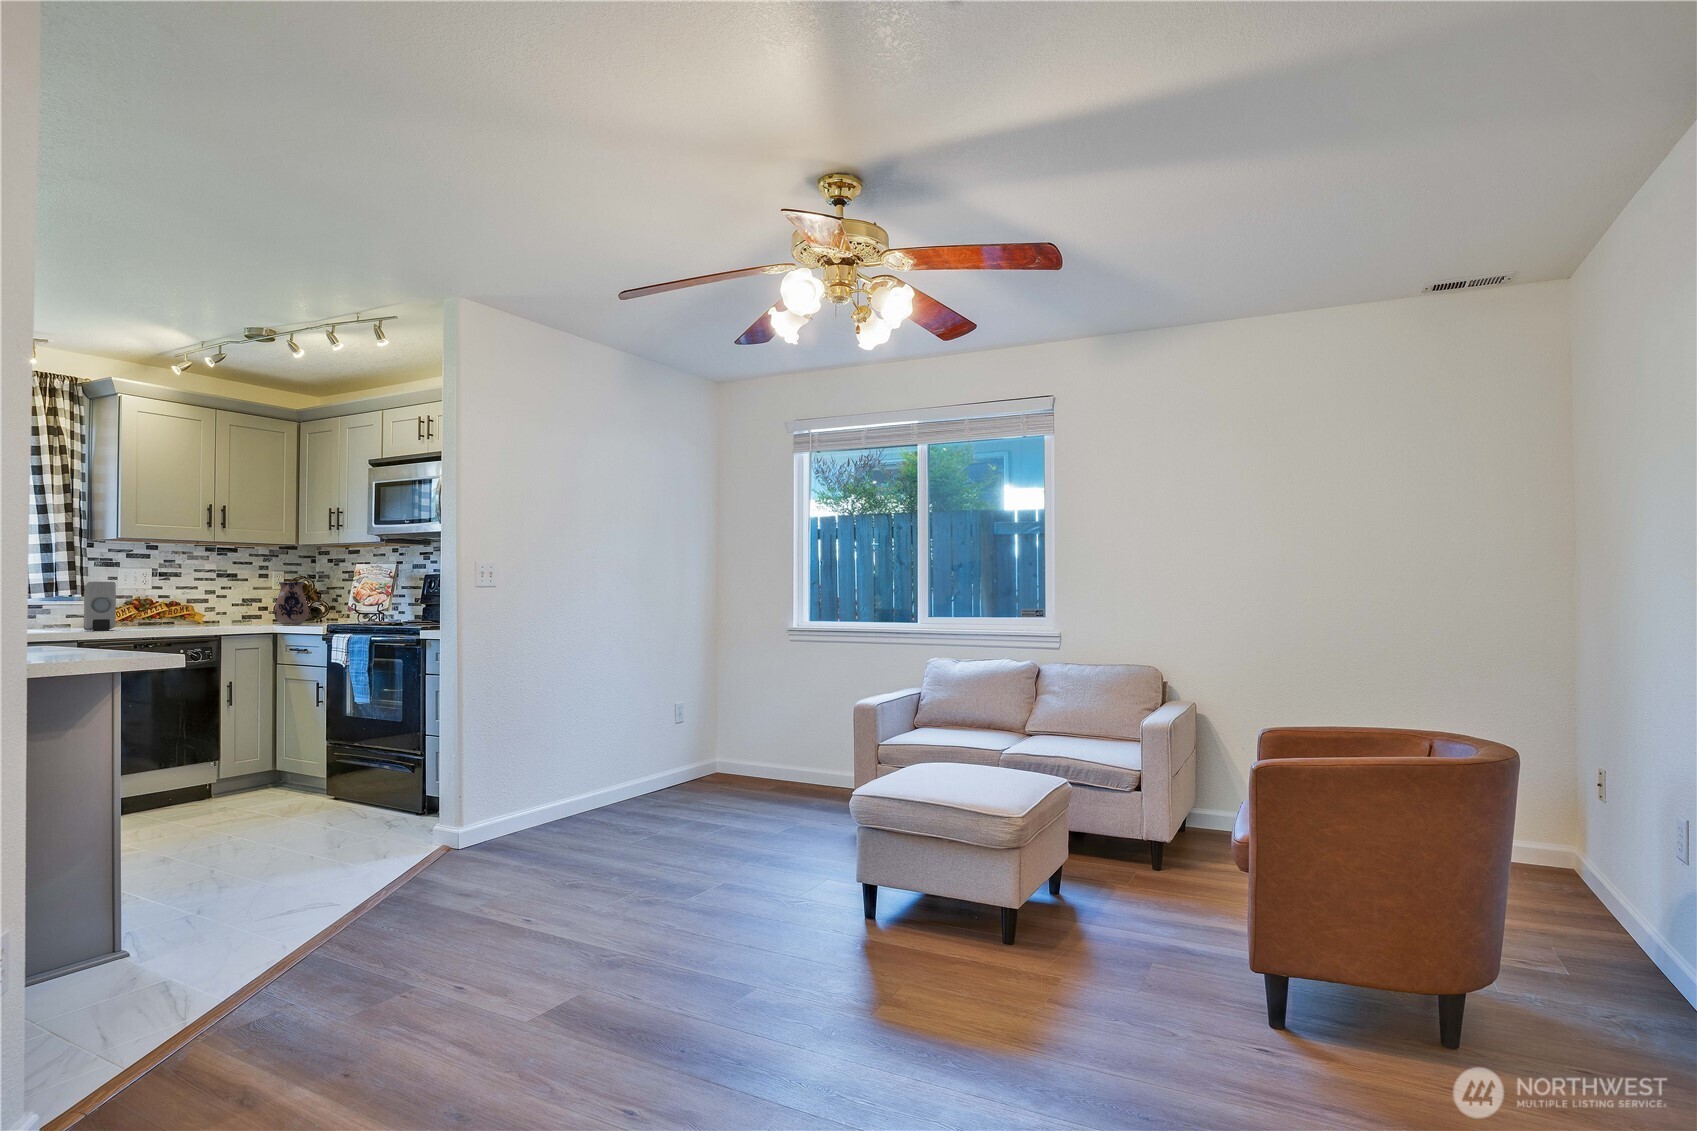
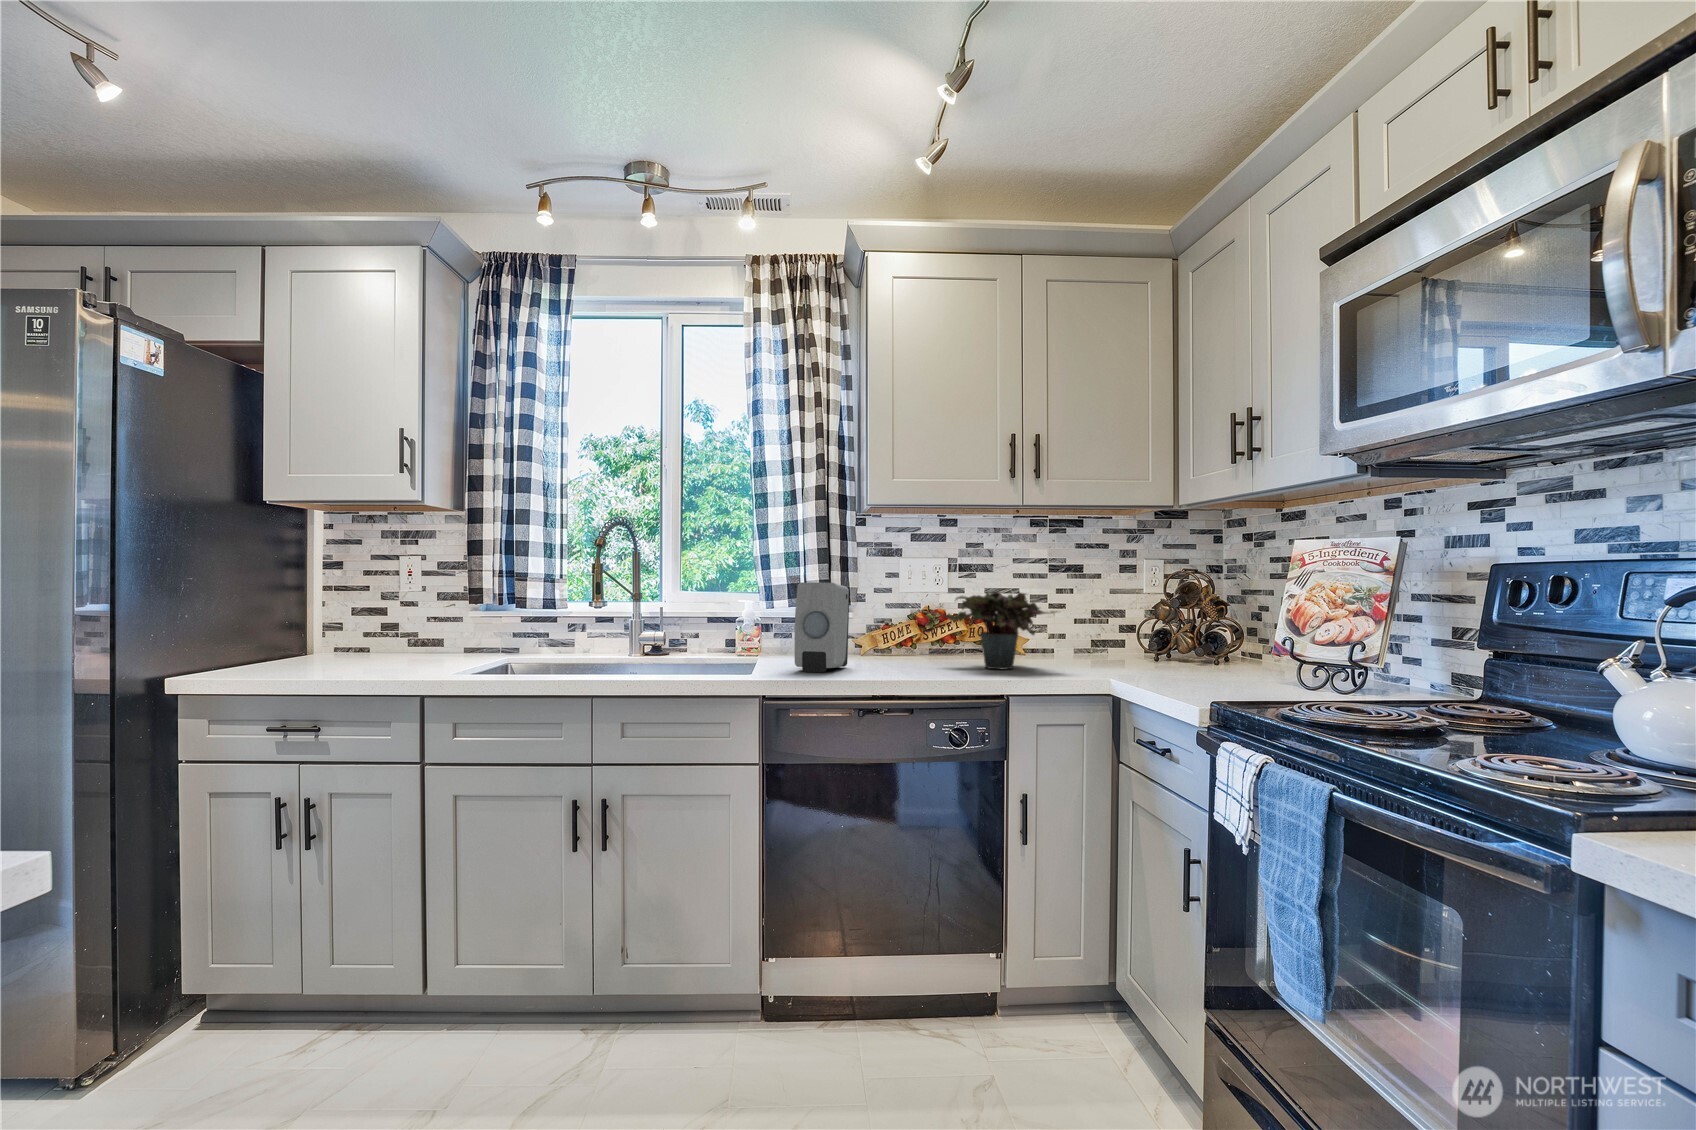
ceramic pitcher: present [274,582,309,625] -> none [1117,583,1187,677]
potted plant: none [167,587,243,627] -> present [943,592,1055,669]

